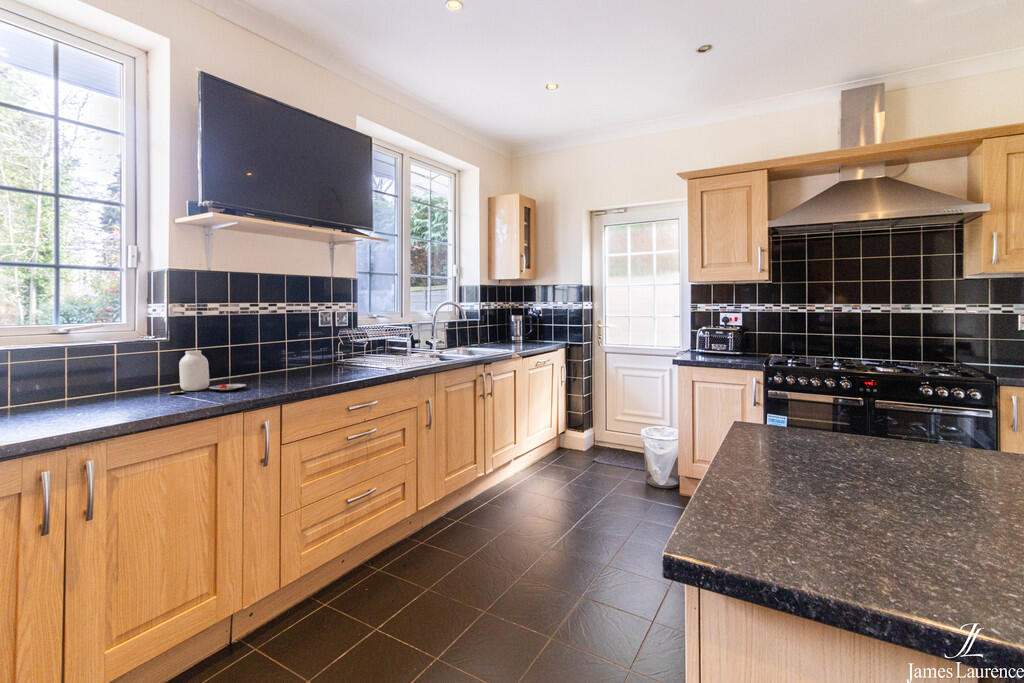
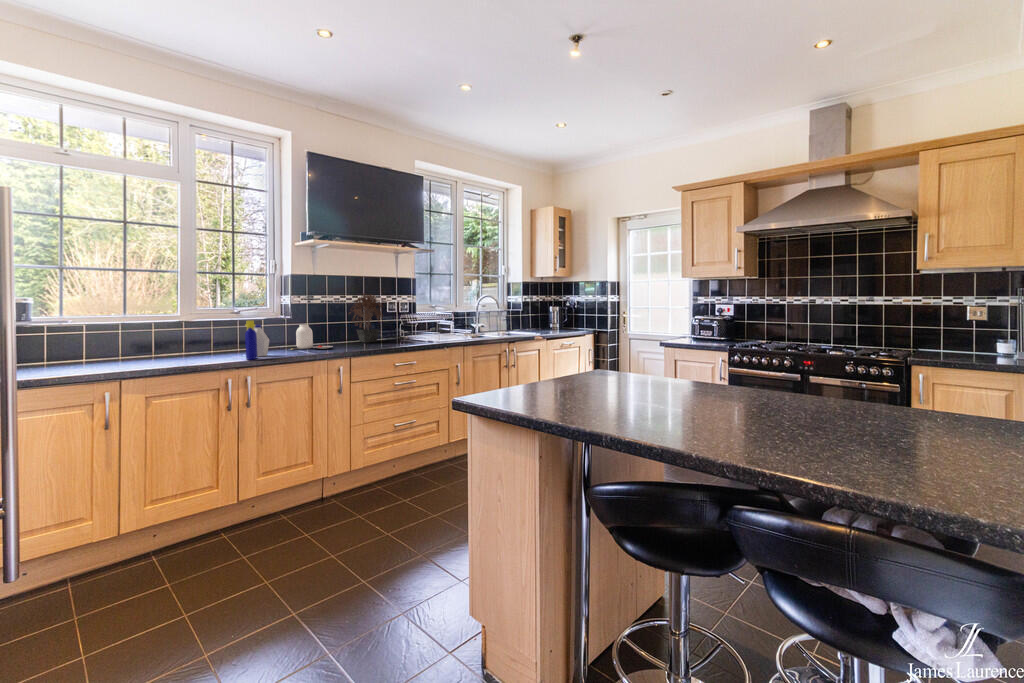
potted plant: none [261,299,322,374] -> present [349,293,383,343]
bottle: none [82,351,132,426] -> present [245,321,269,360]

